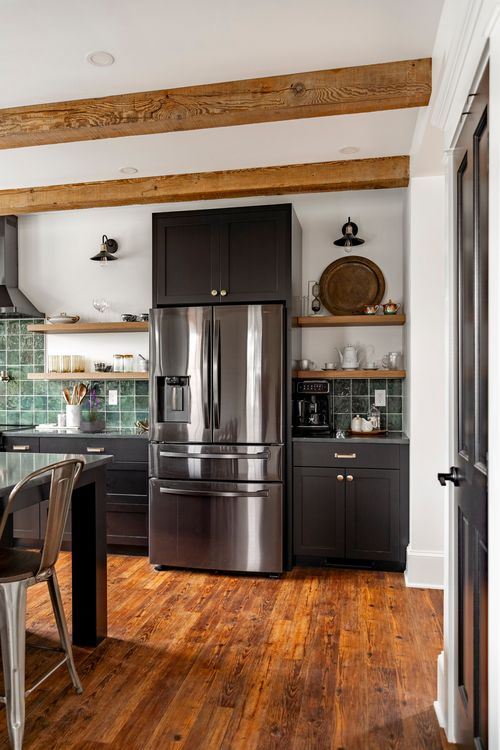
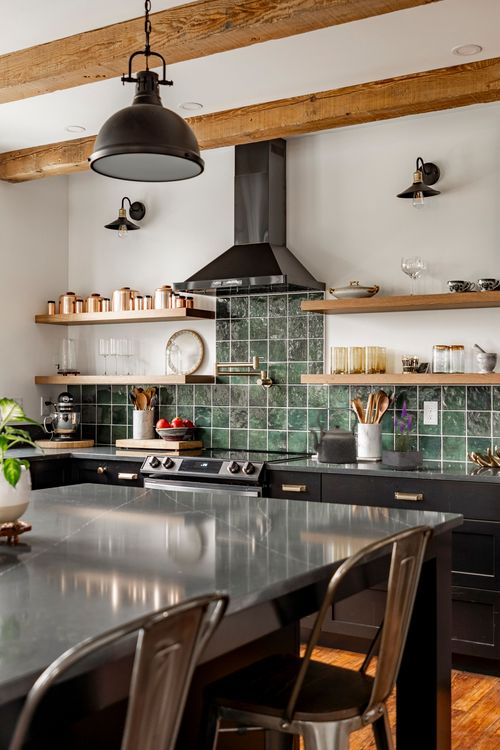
kettle: none [32,395,66,431] -> present [310,408,358,463]

